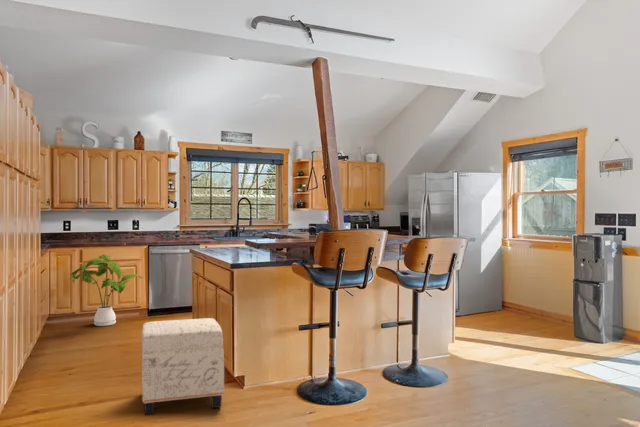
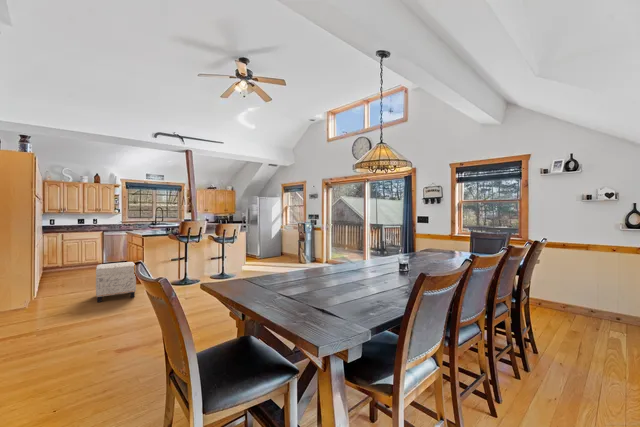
house plant: present [71,255,141,326] -> none [56,236,99,272]

